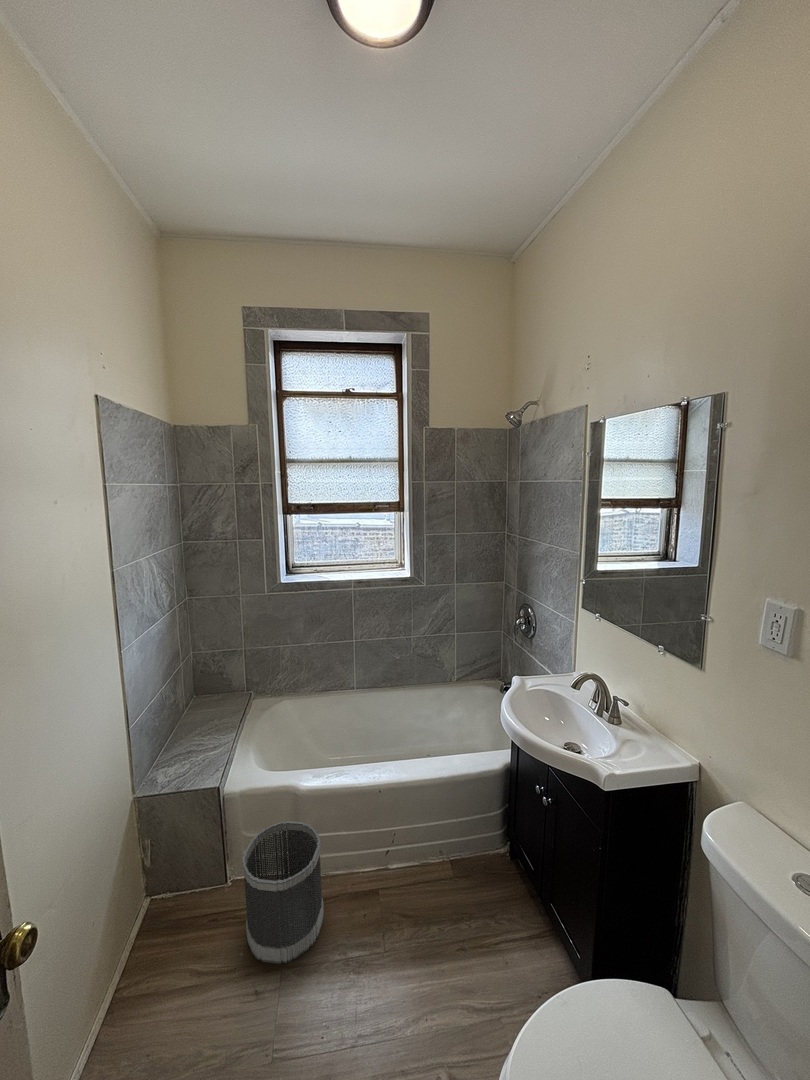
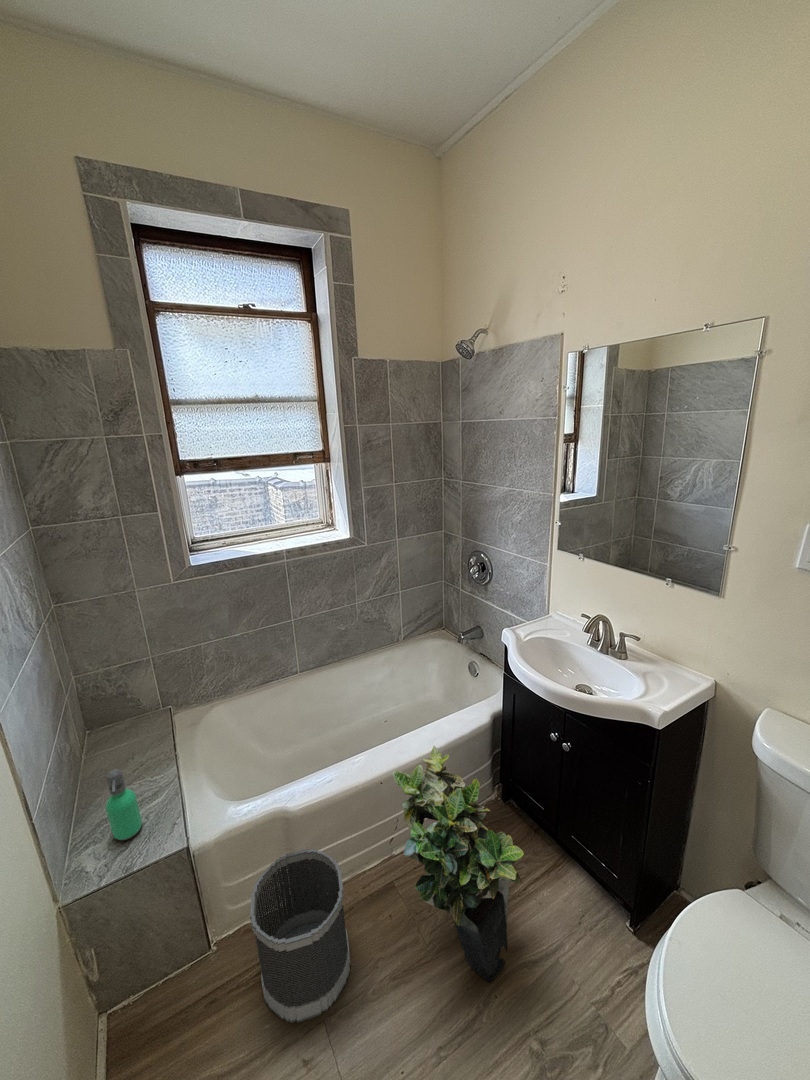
soap dispenser: none [179,715,201,771] -> present [106,769,142,841]
potted plant: none [353,761,467,1004] -> present [392,746,524,982]

